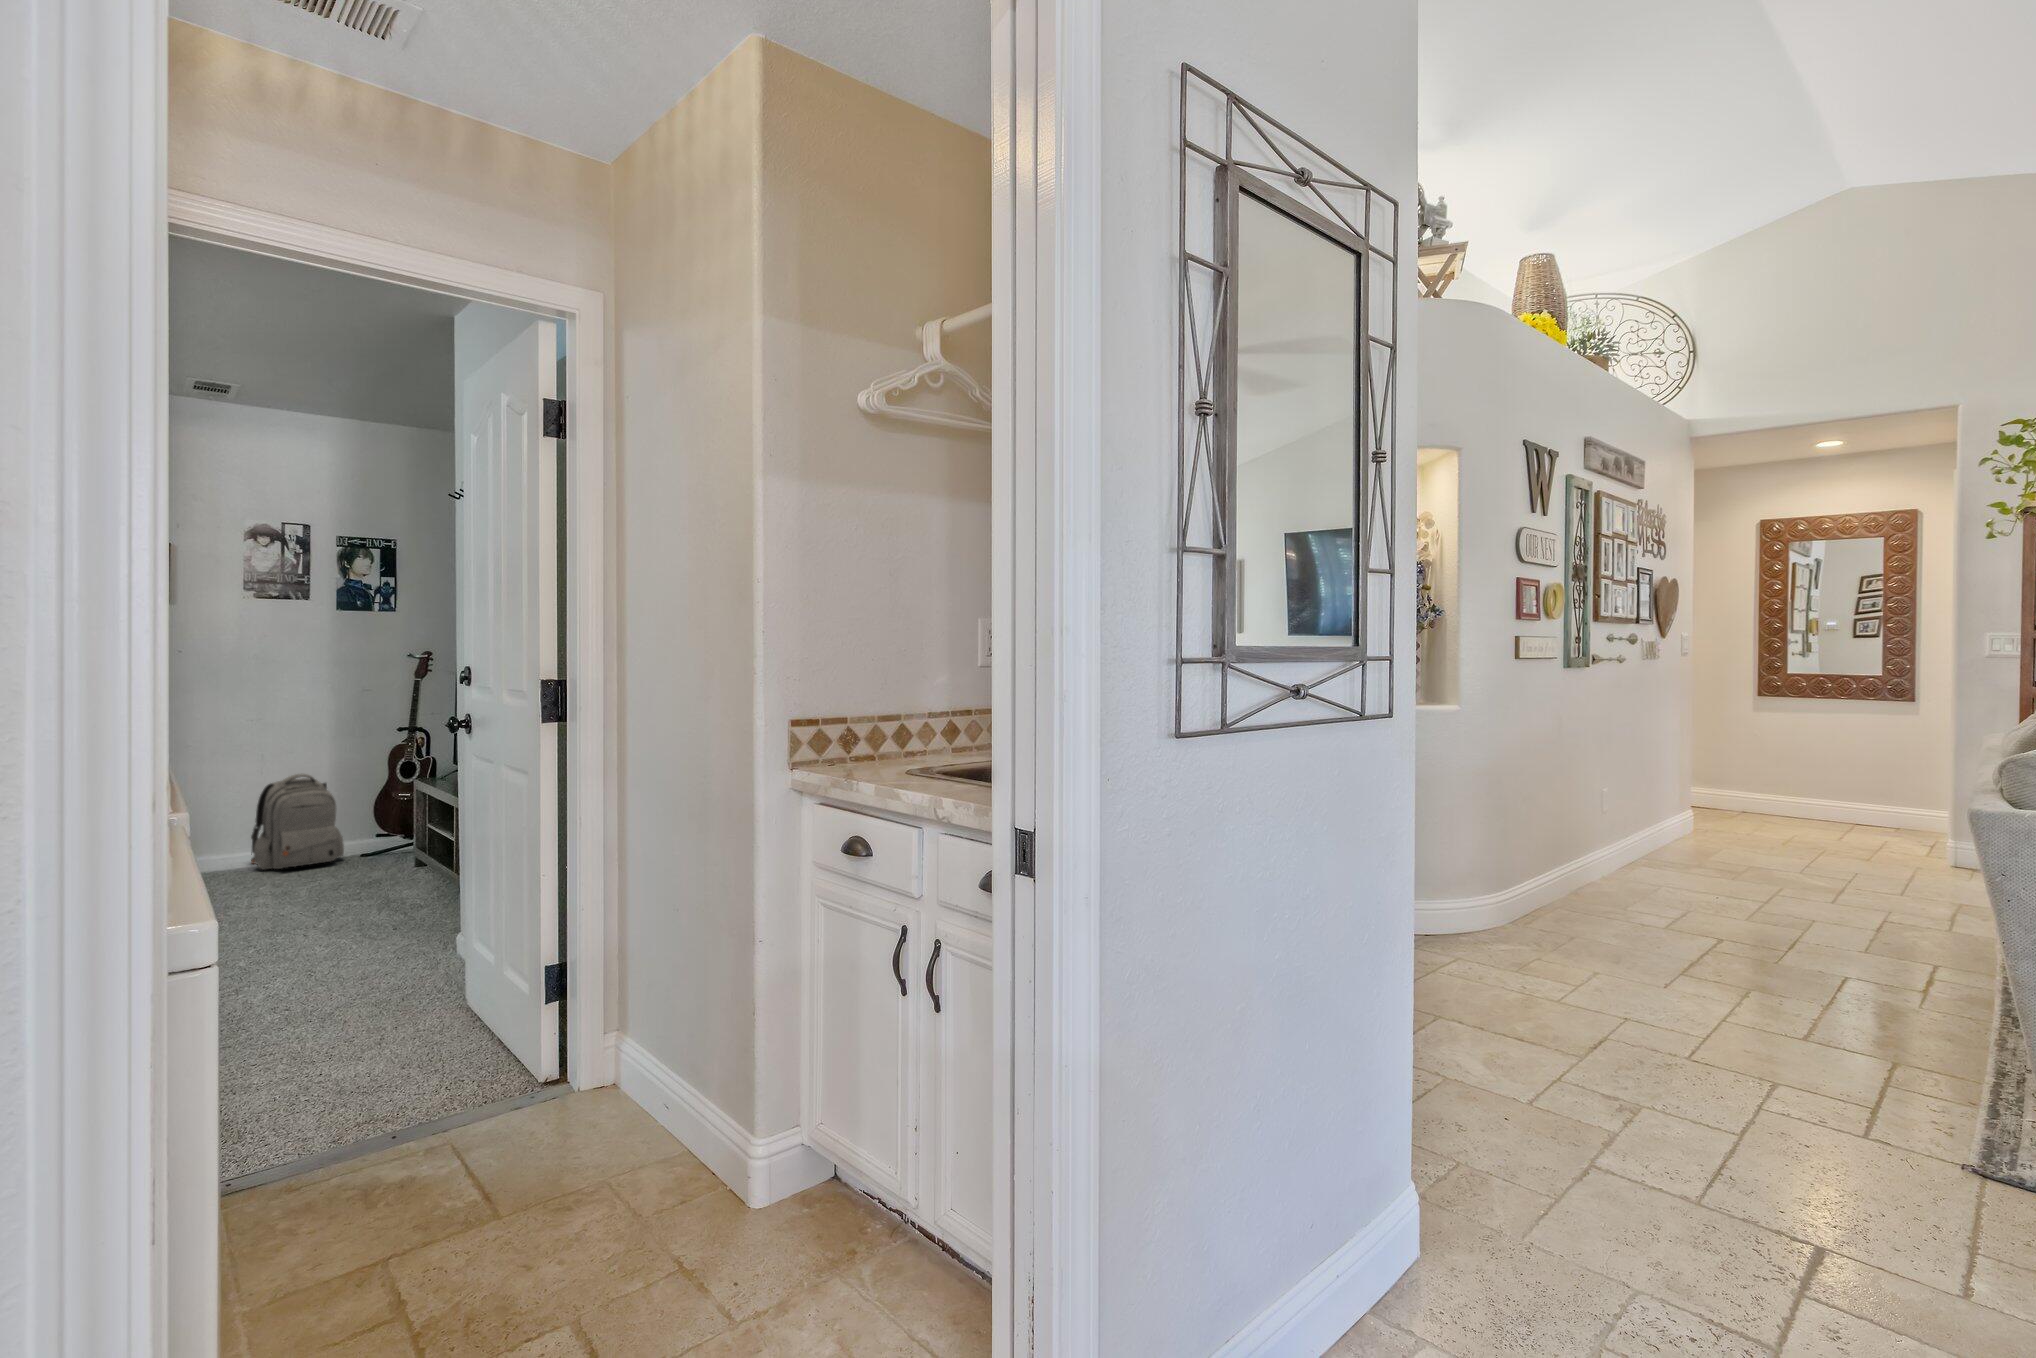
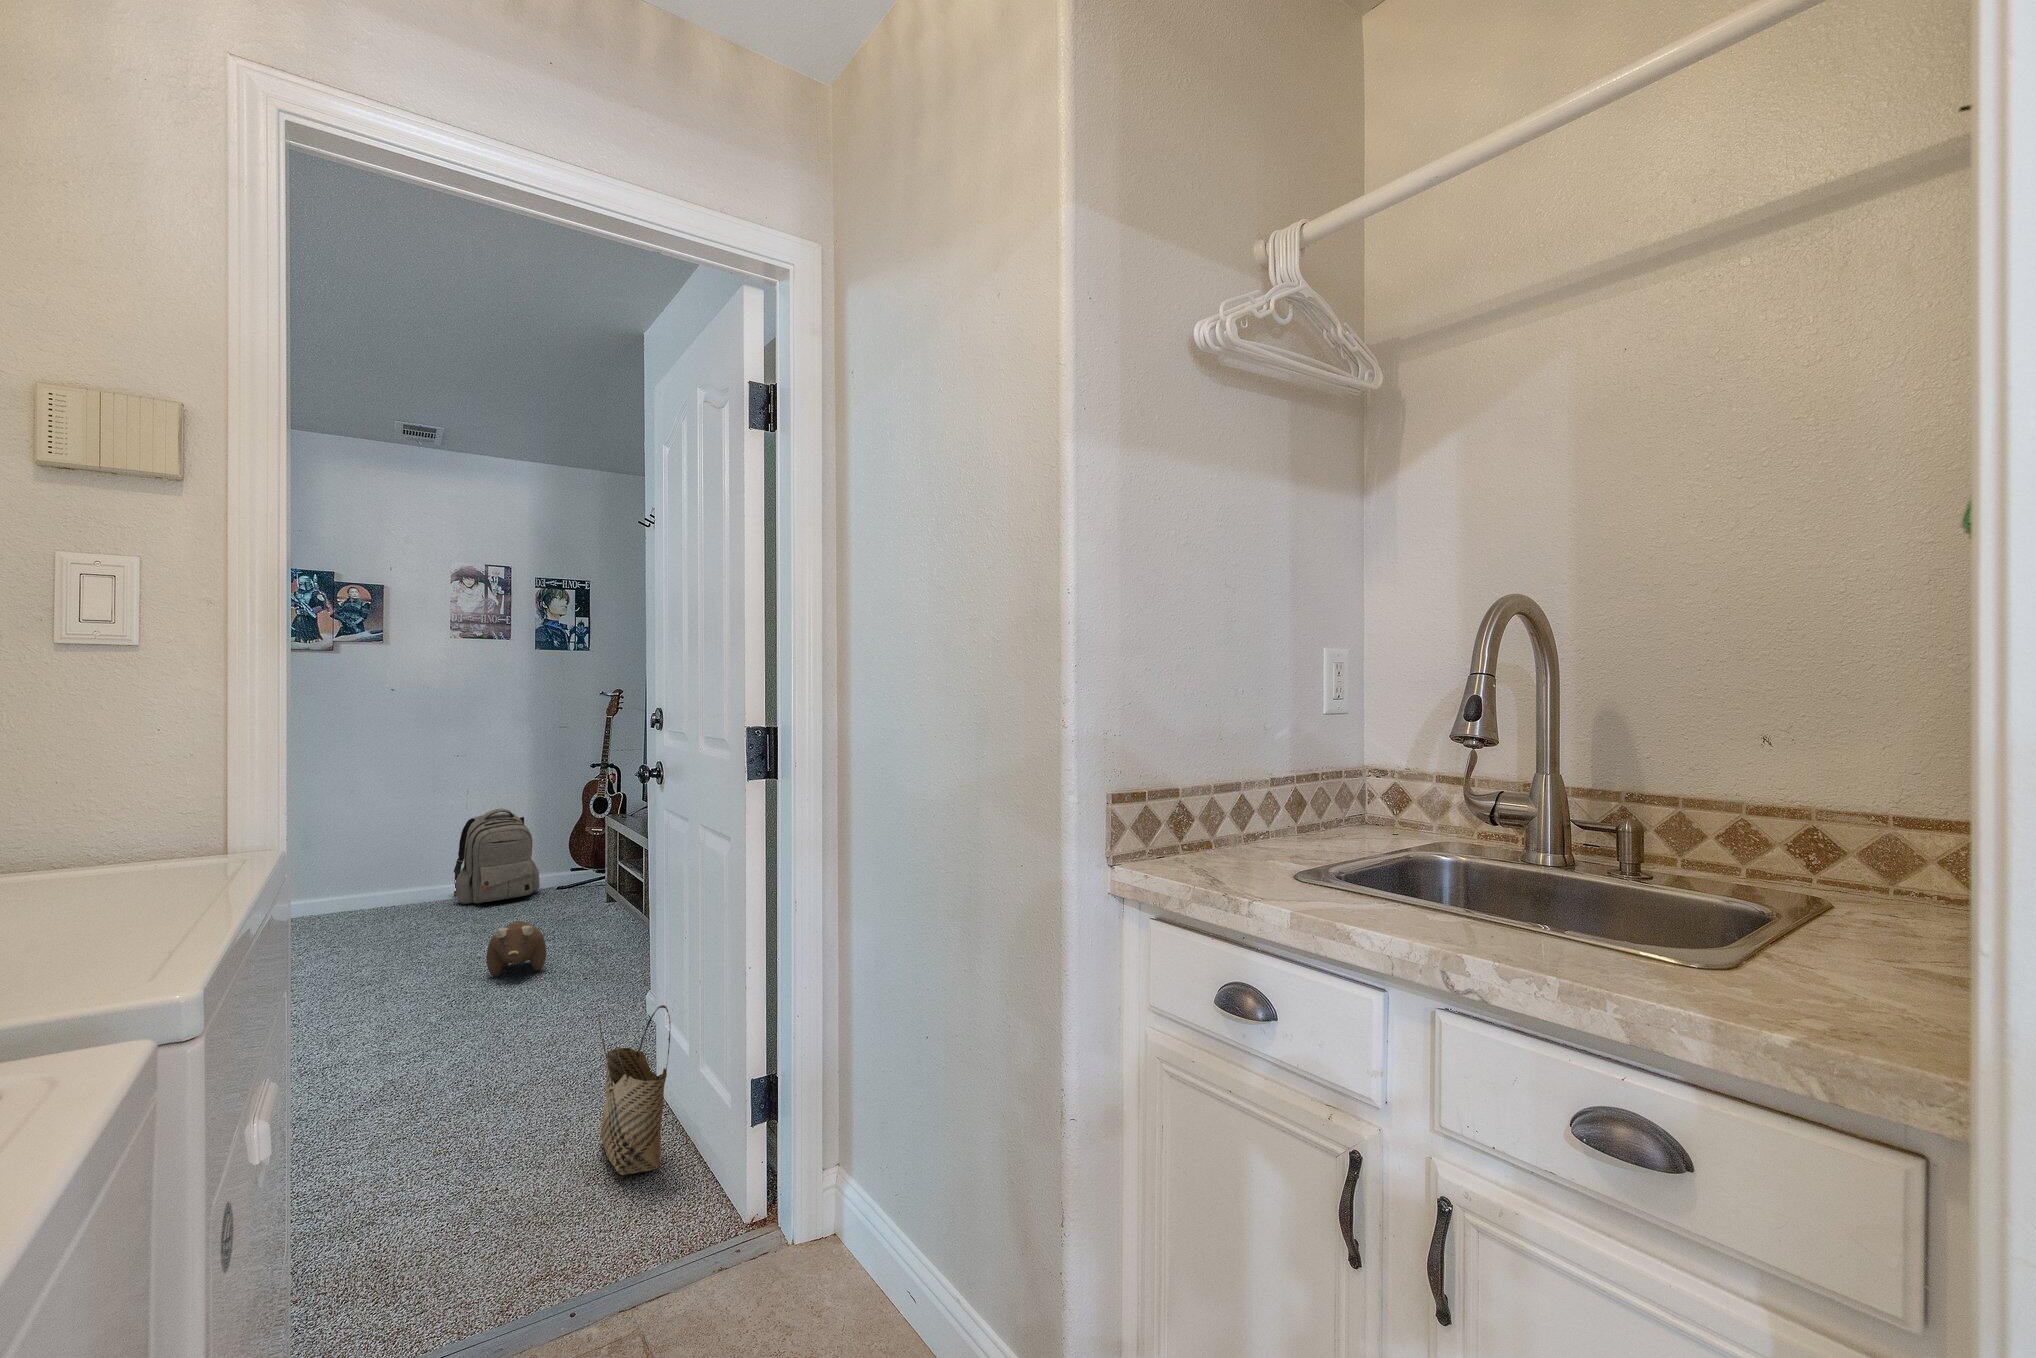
plush toy: none [296,875,356,926] -> present [487,921,546,976]
woven basket: none [411,918,477,1052] -> present [598,1005,671,1175]

